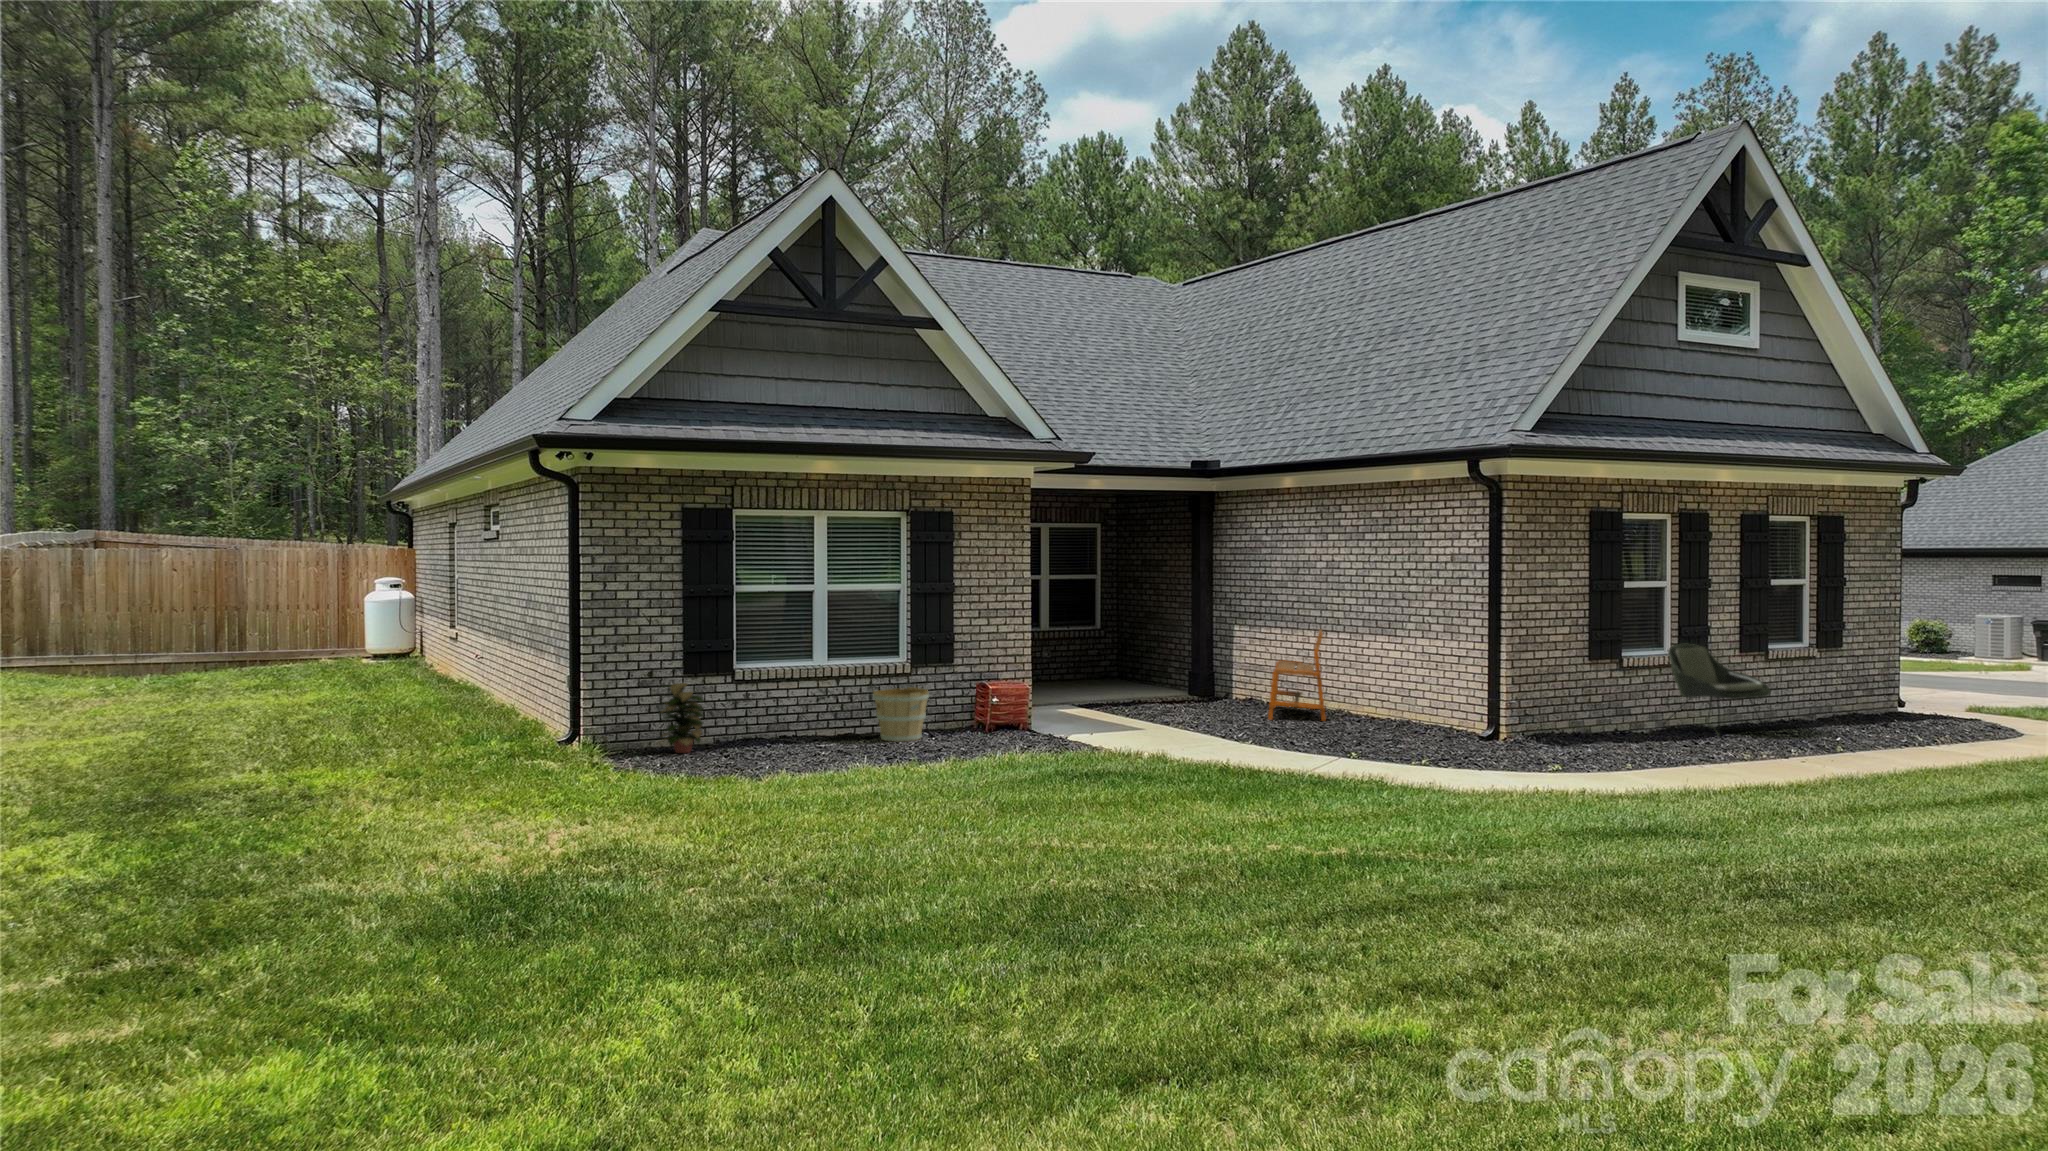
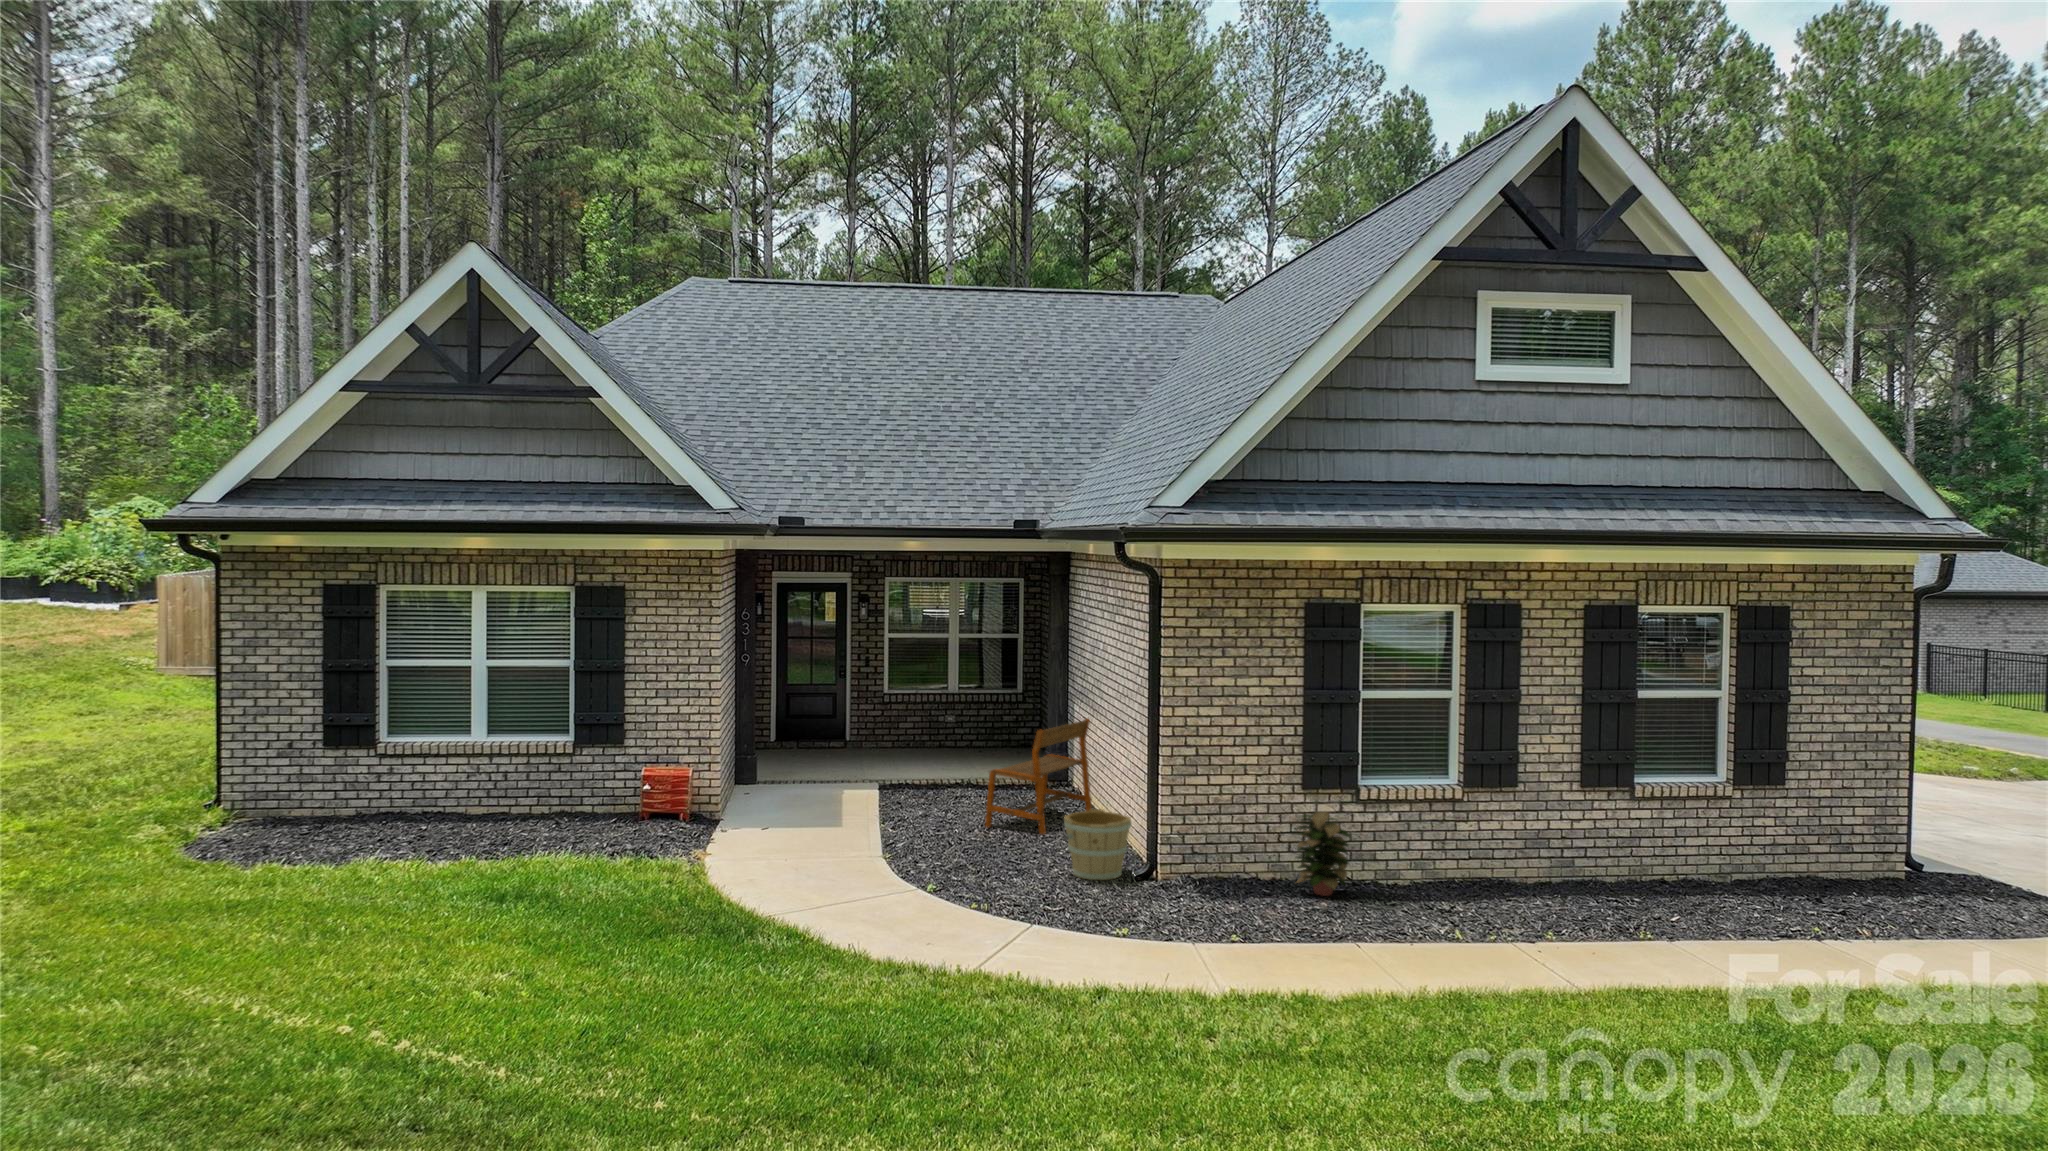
lounge chair: present [1664,644,1771,737] -> none [1425,774,1554,907]
decorative plant: present [660,683,703,753] -> present [1296,812,1350,896]
wooden bucket: present [873,687,929,742] -> present [1064,809,1132,880]

